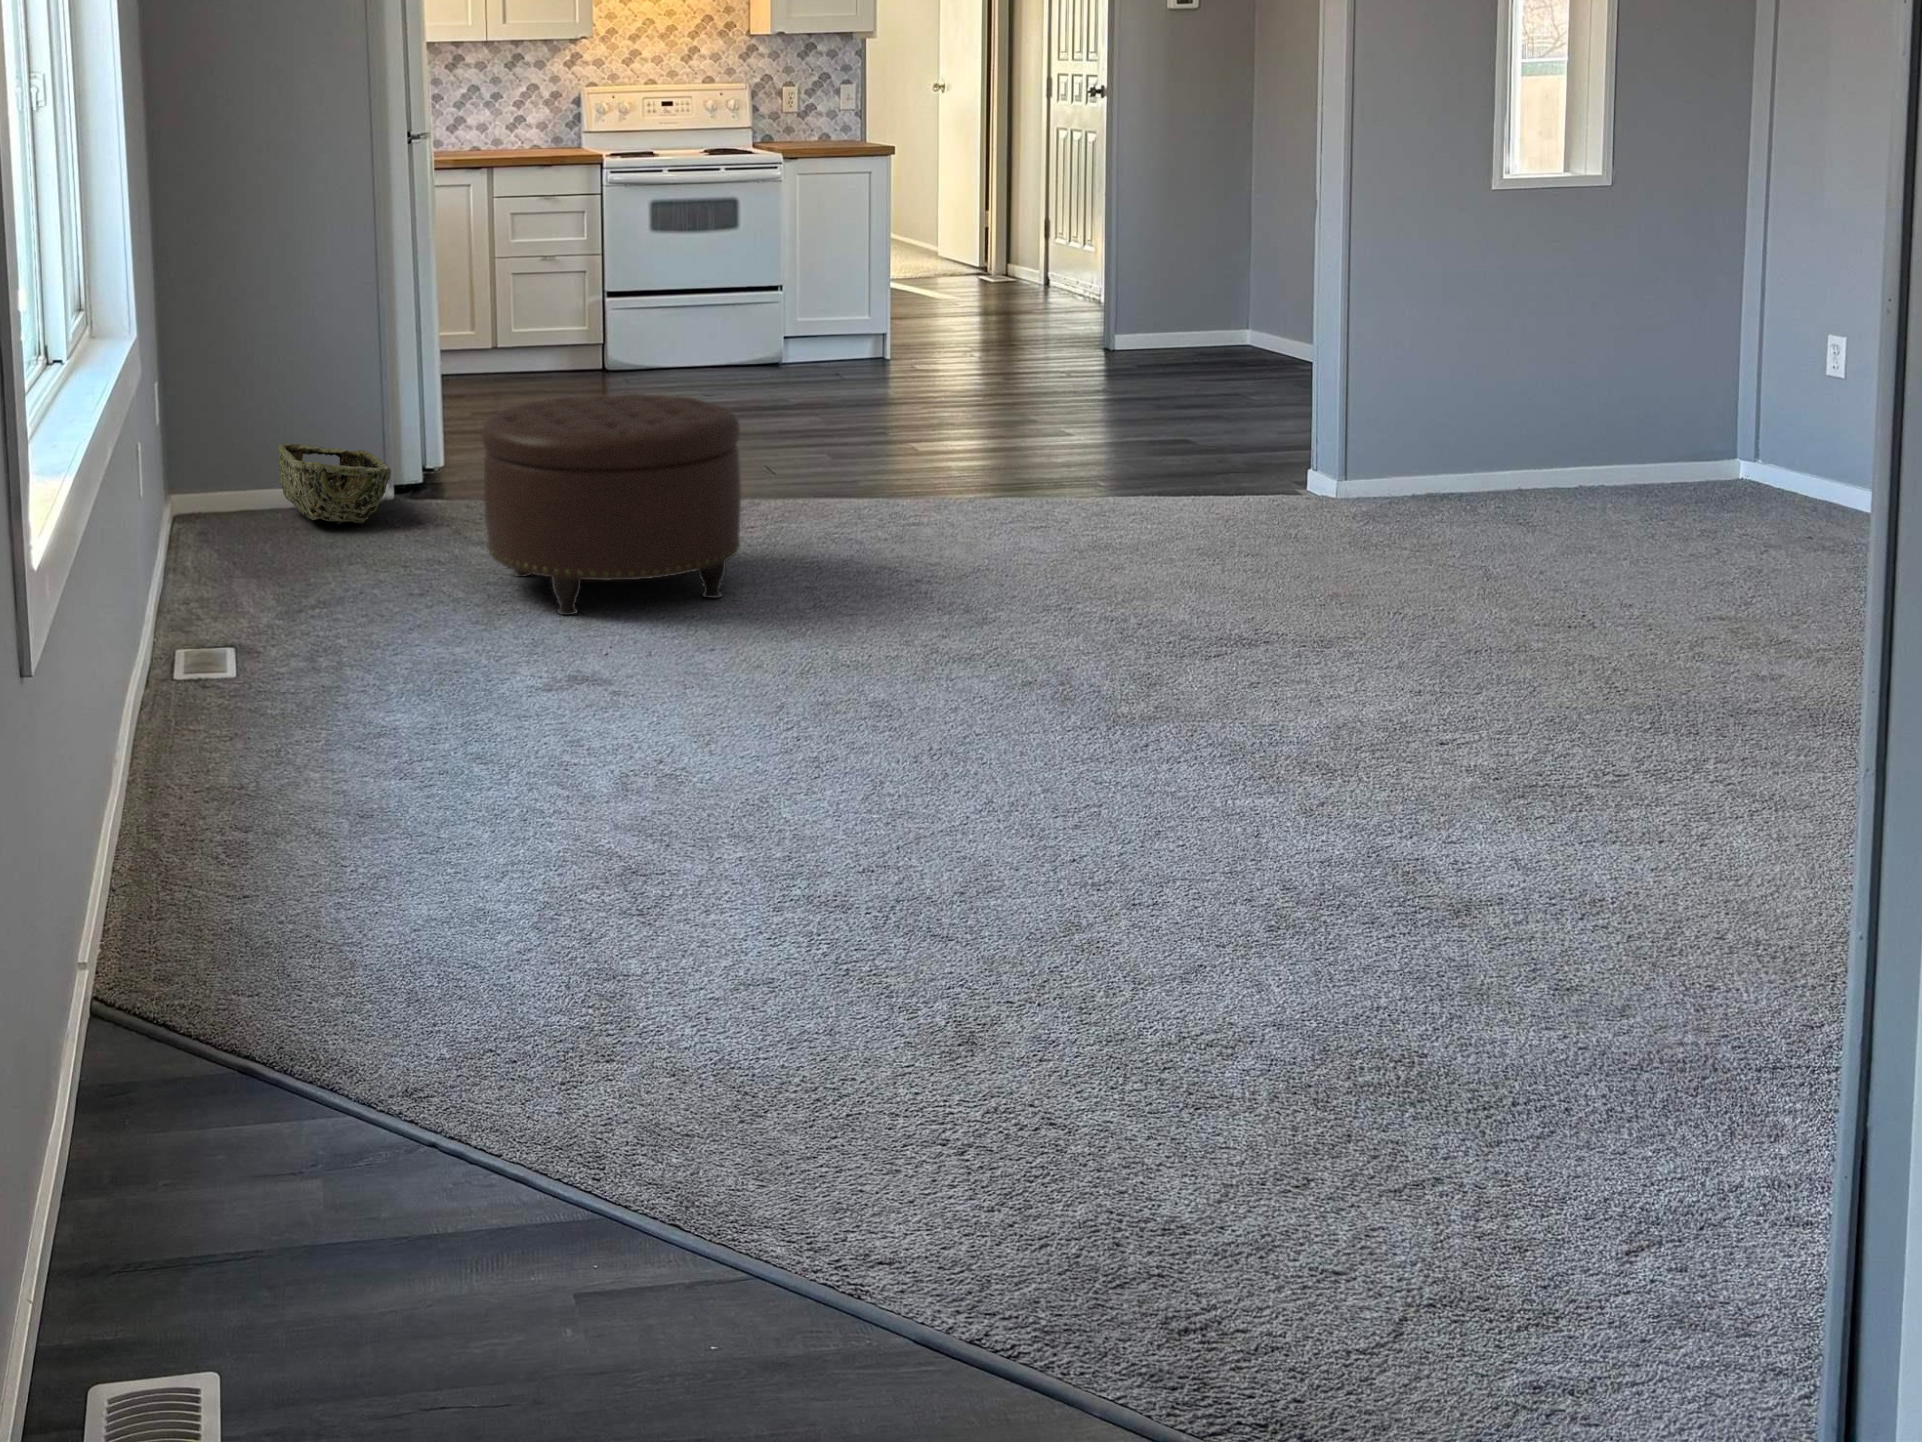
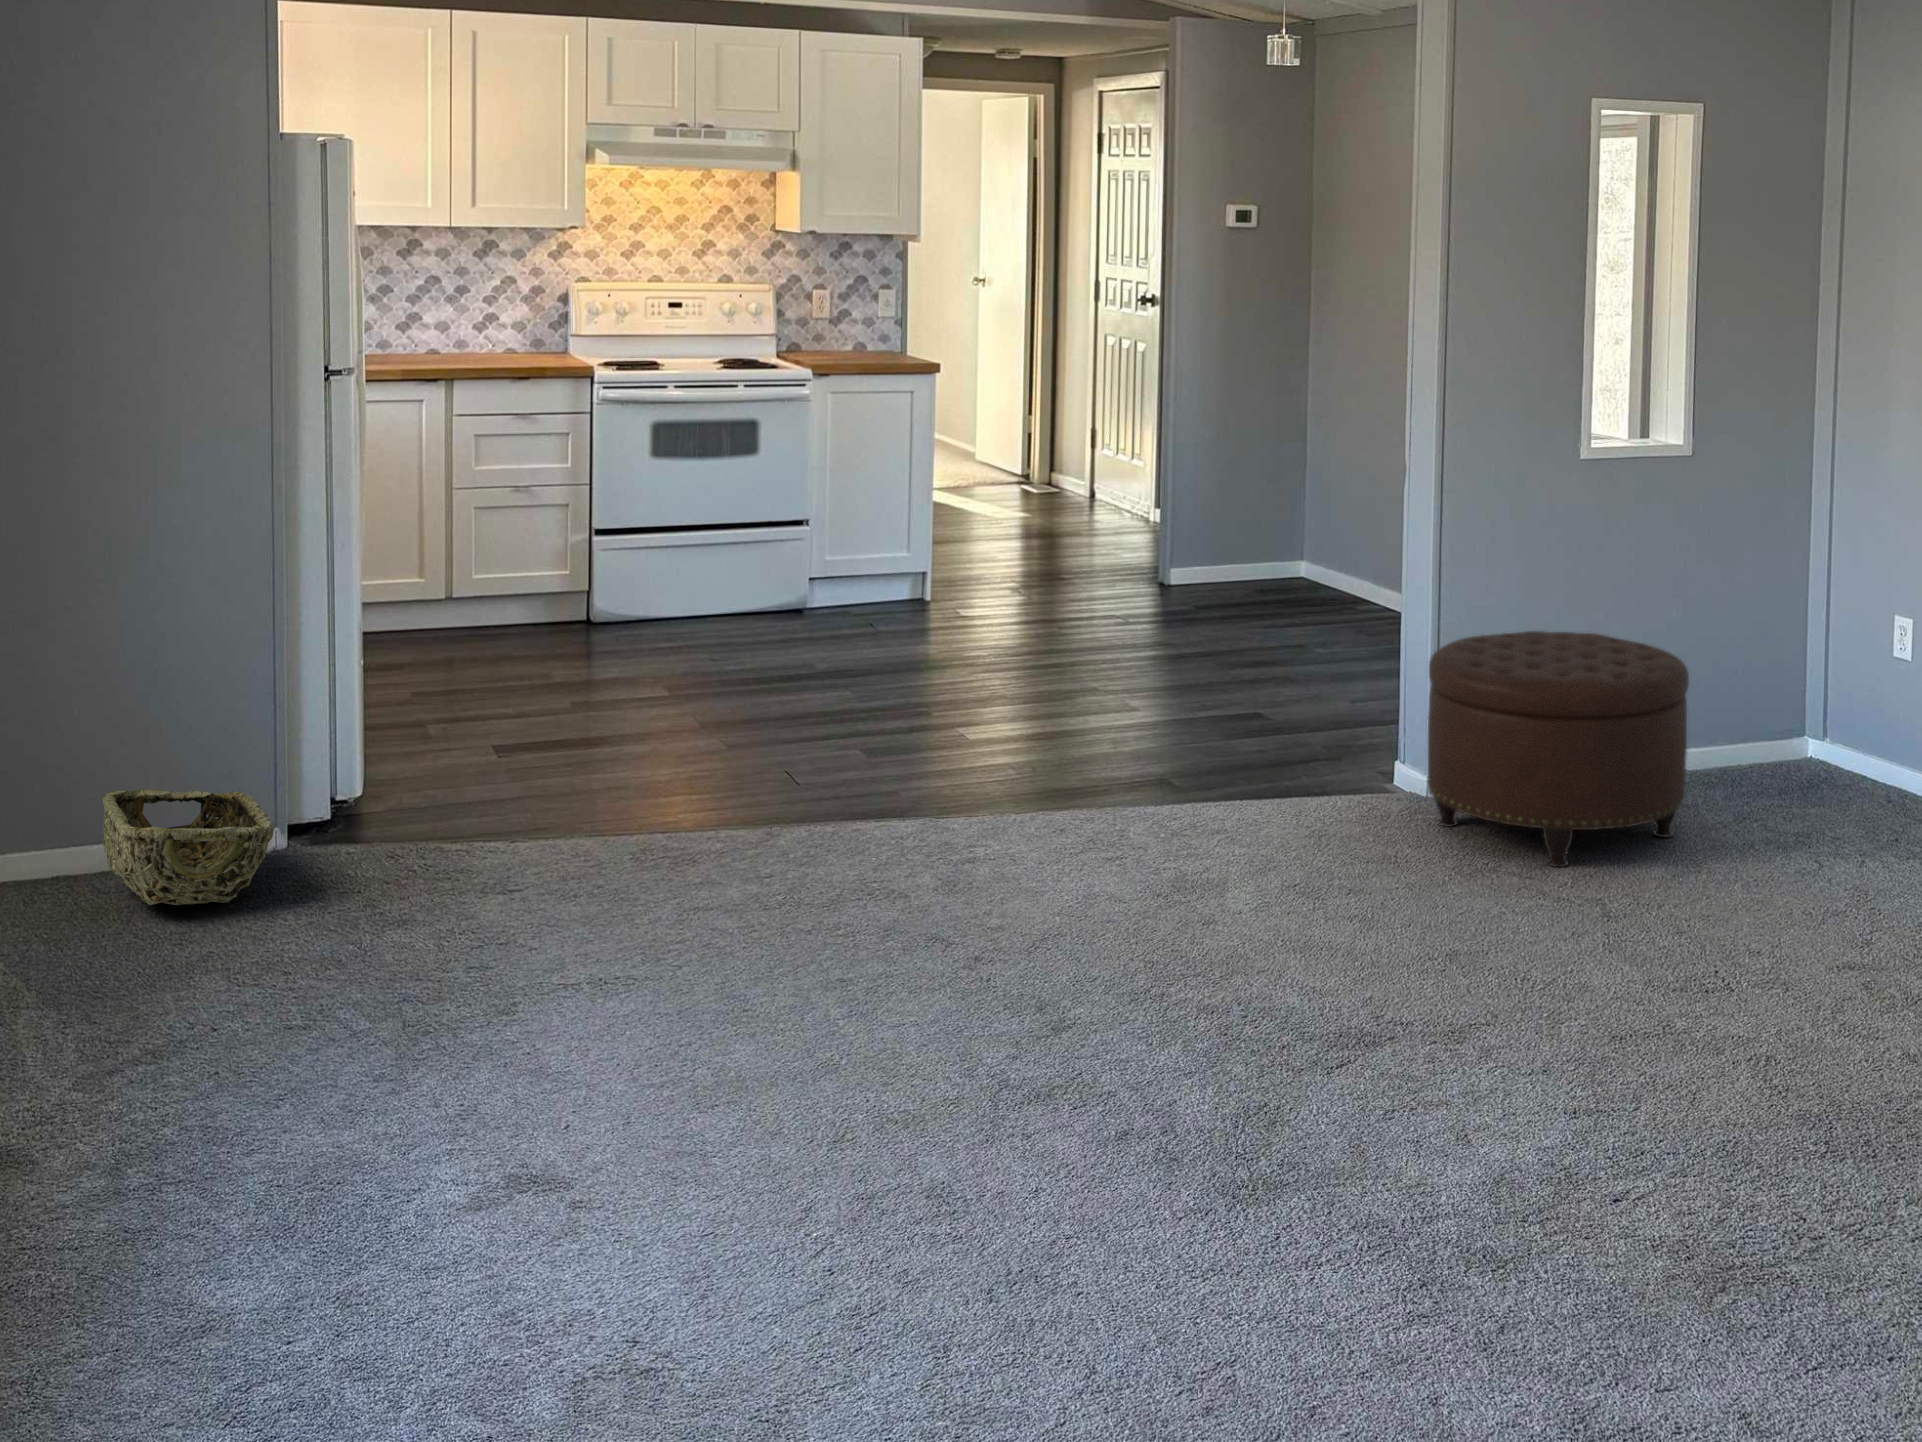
ottoman: present [482,394,741,615] -> present [1427,631,1689,867]

